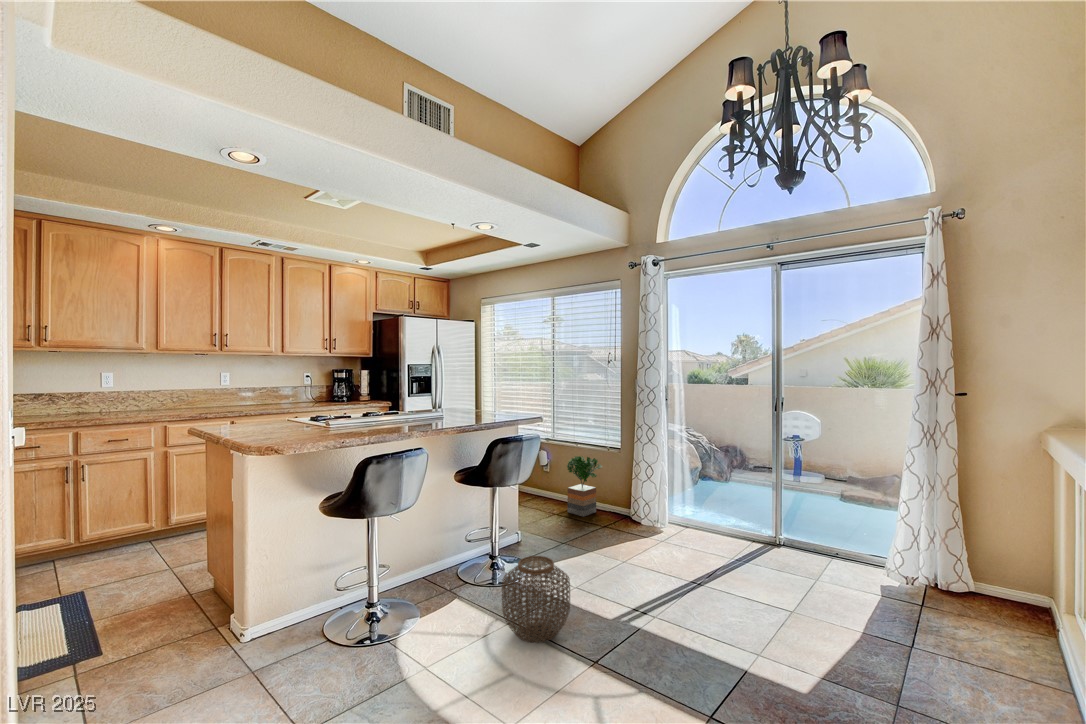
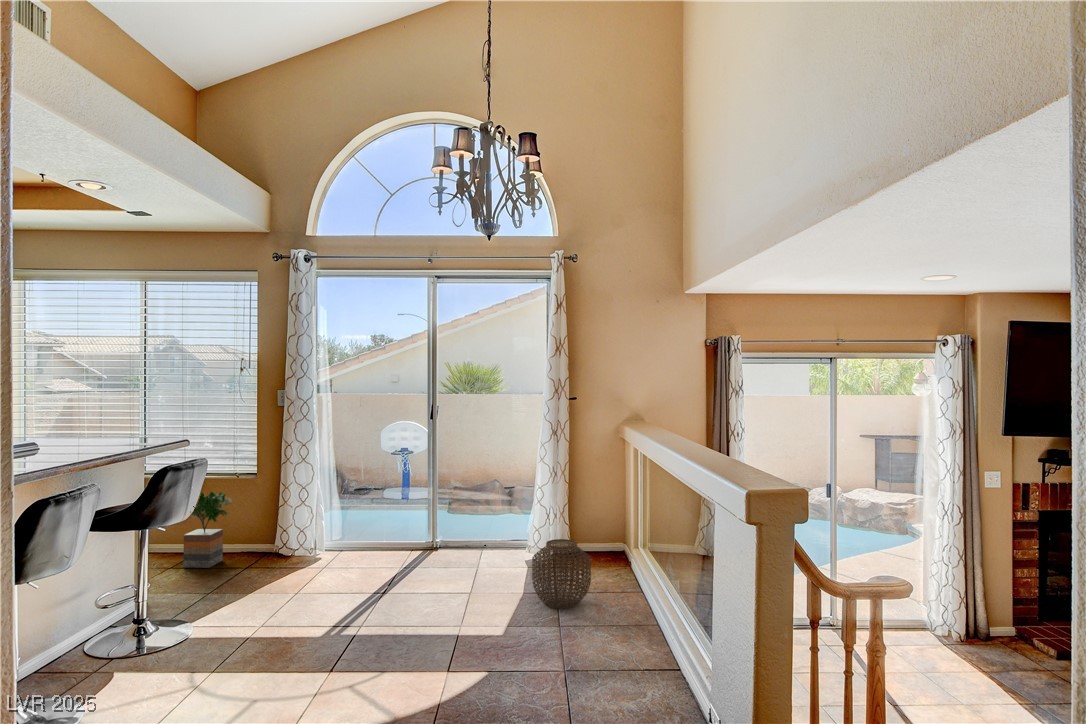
woven basket: present [502,556,570,643] -> present [532,539,591,609]

